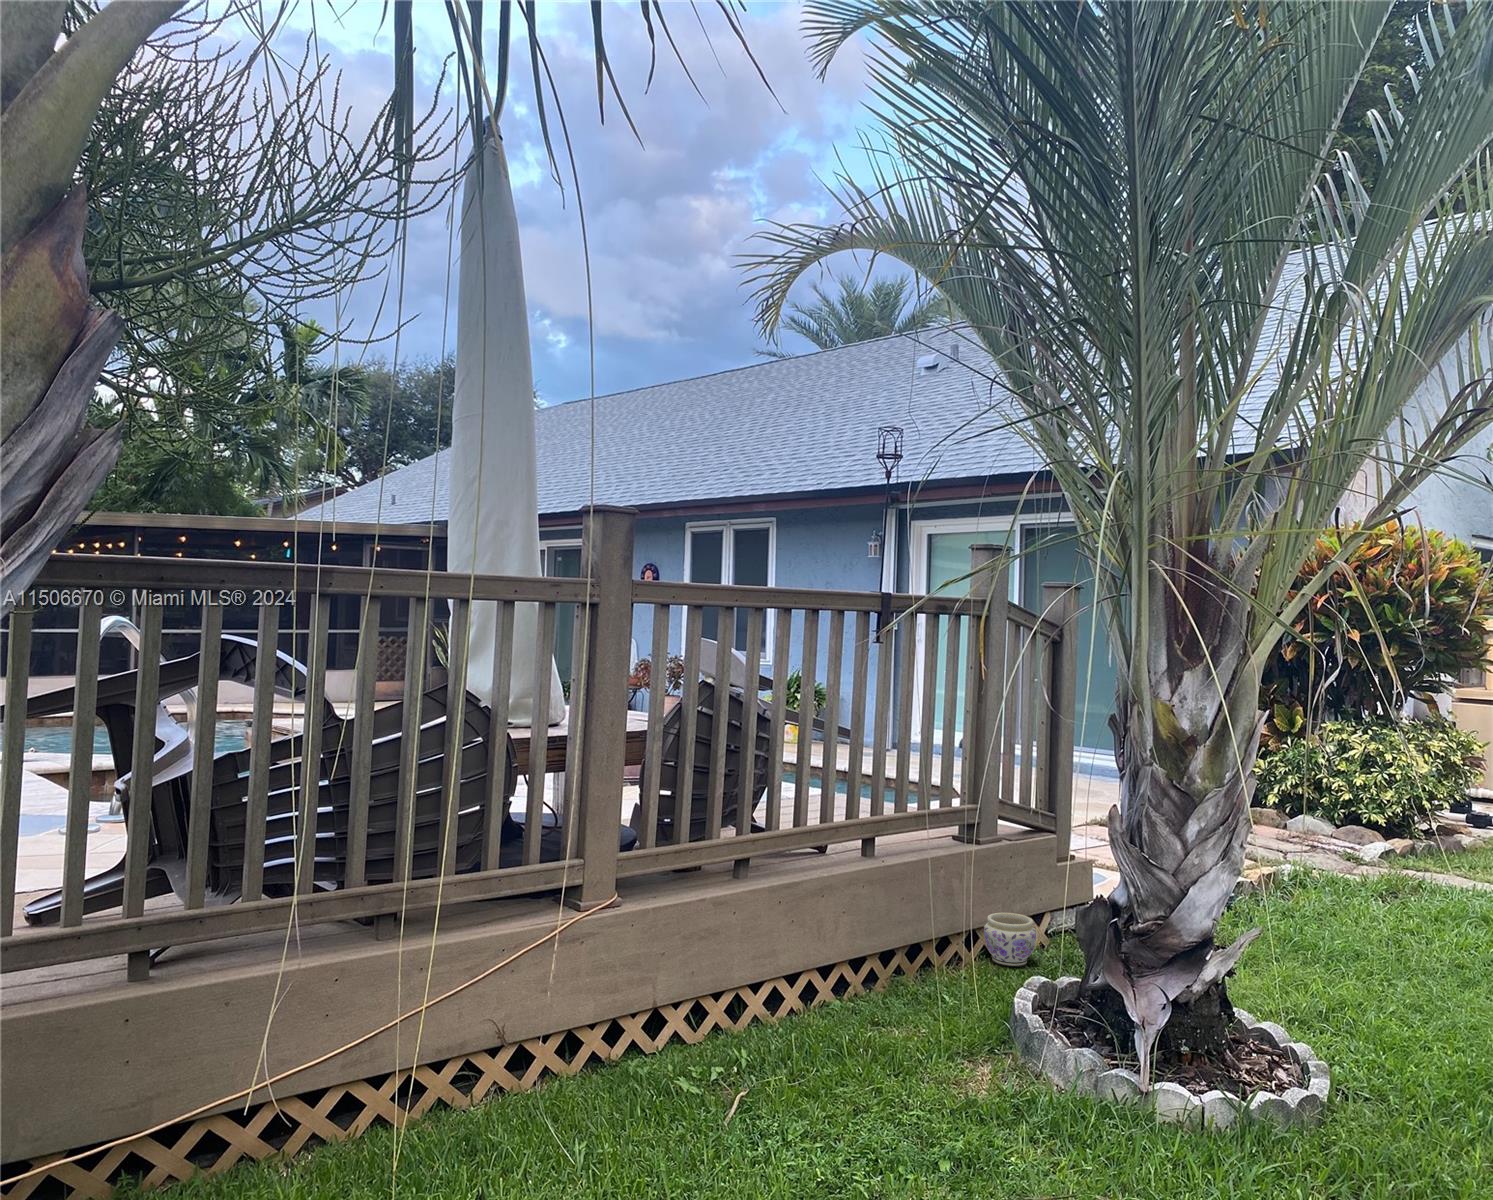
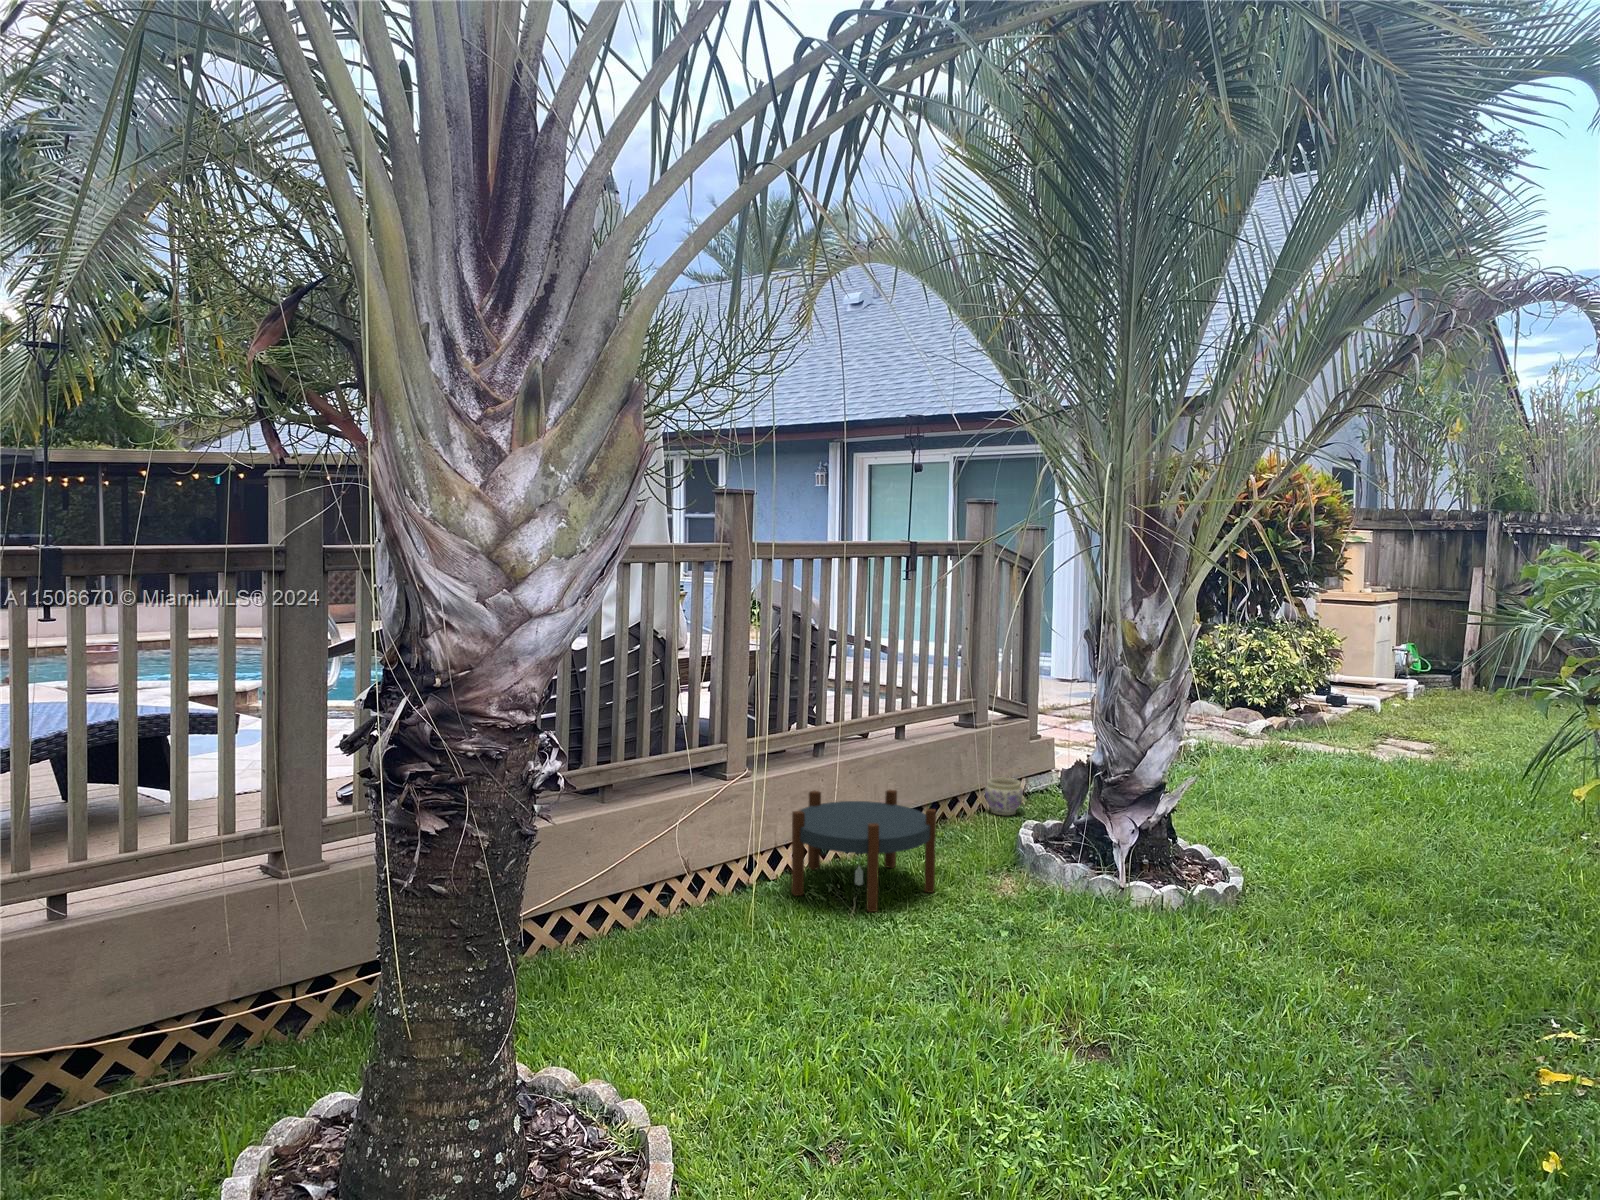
side table: none [659,927,871,1124] -> present [791,790,936,912]

